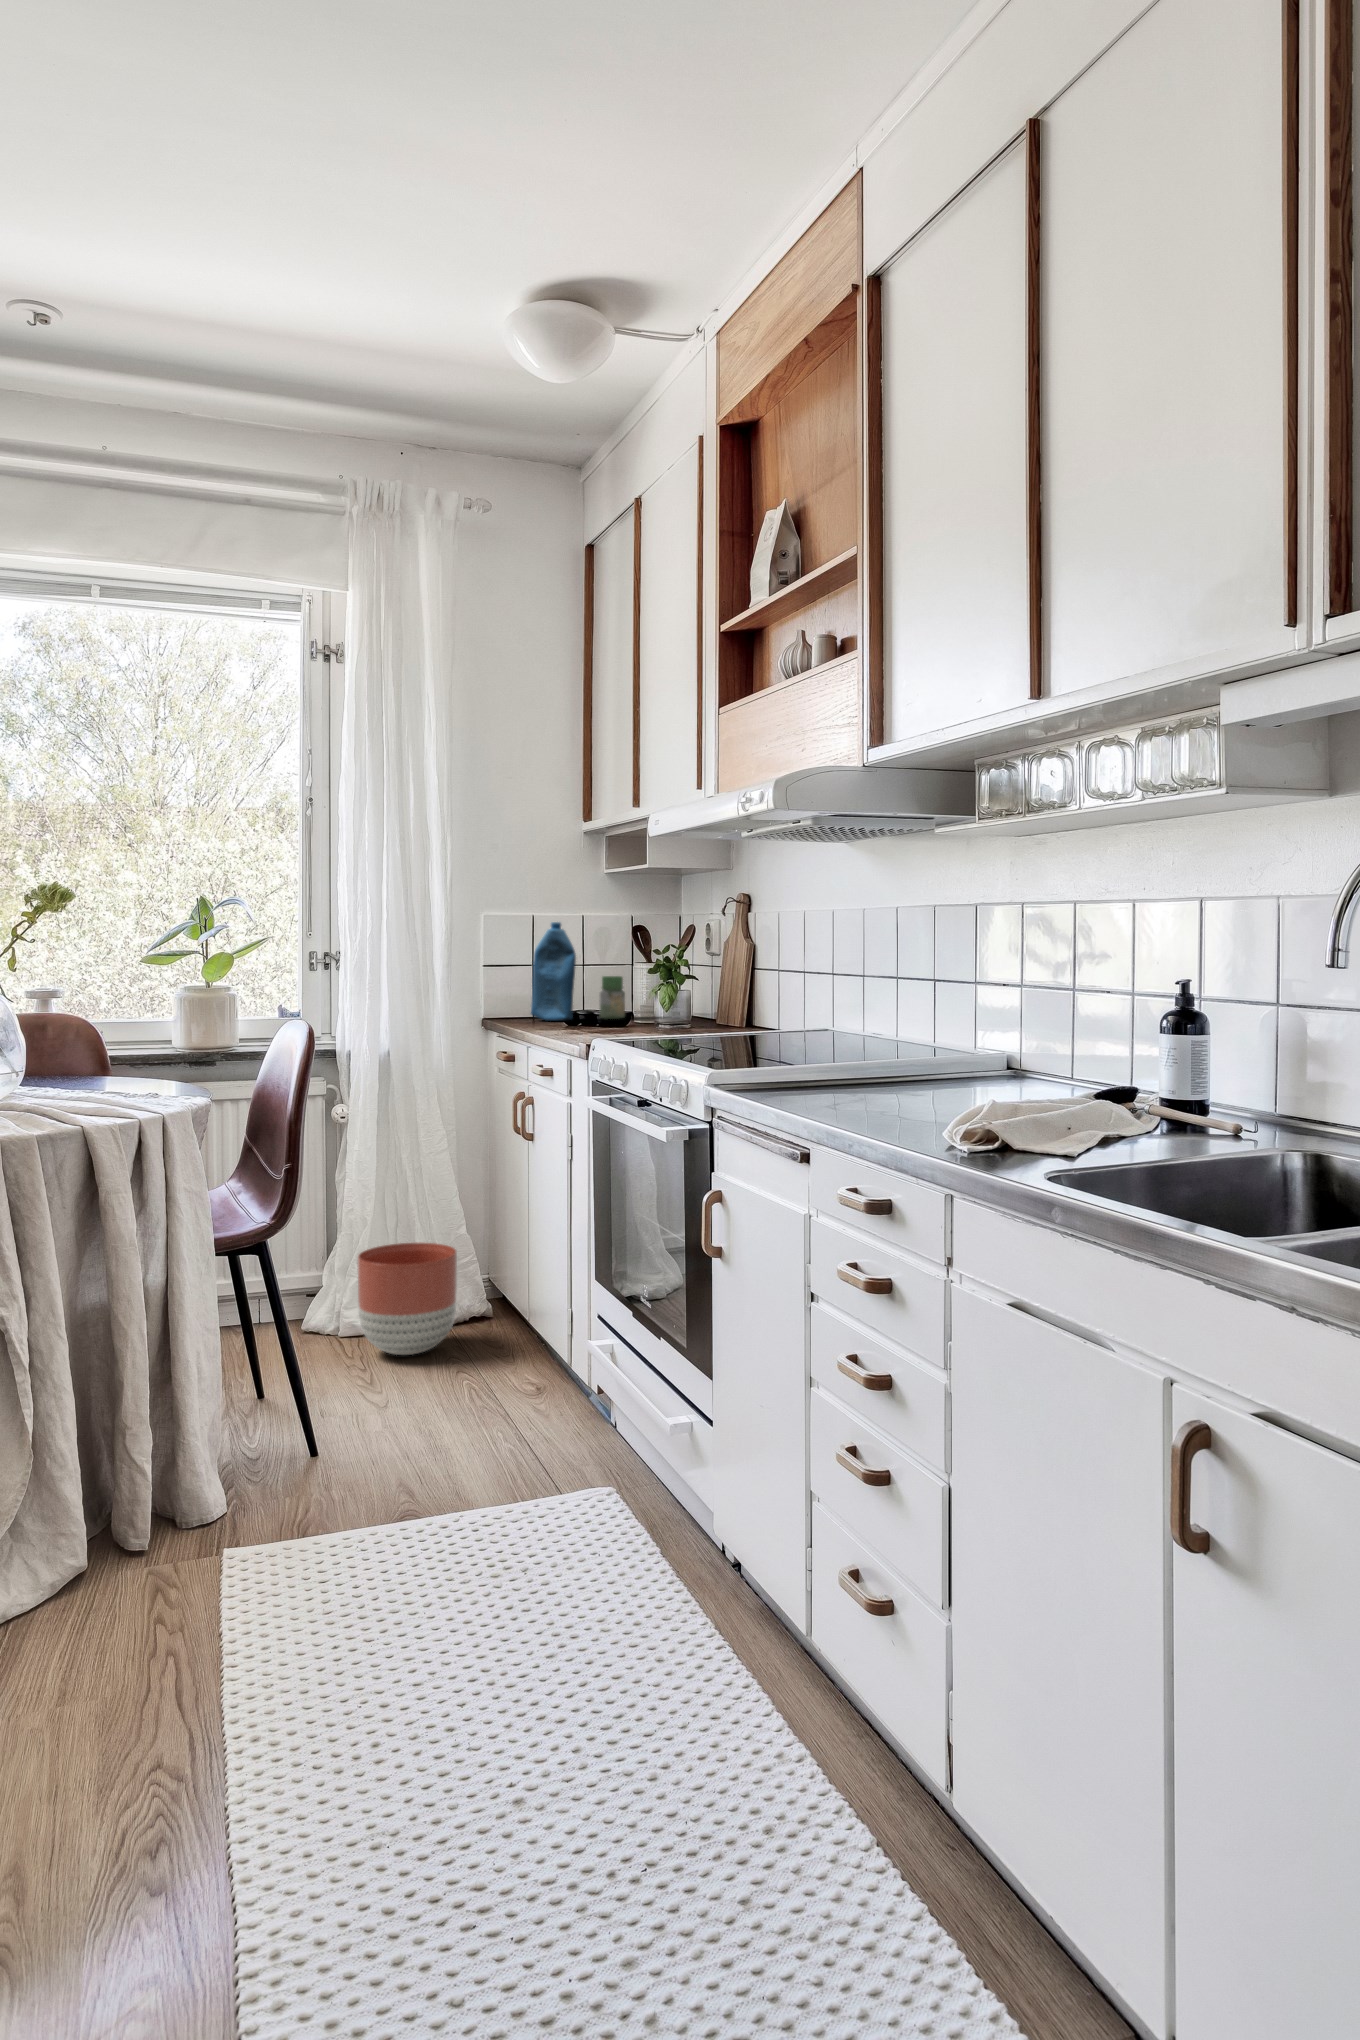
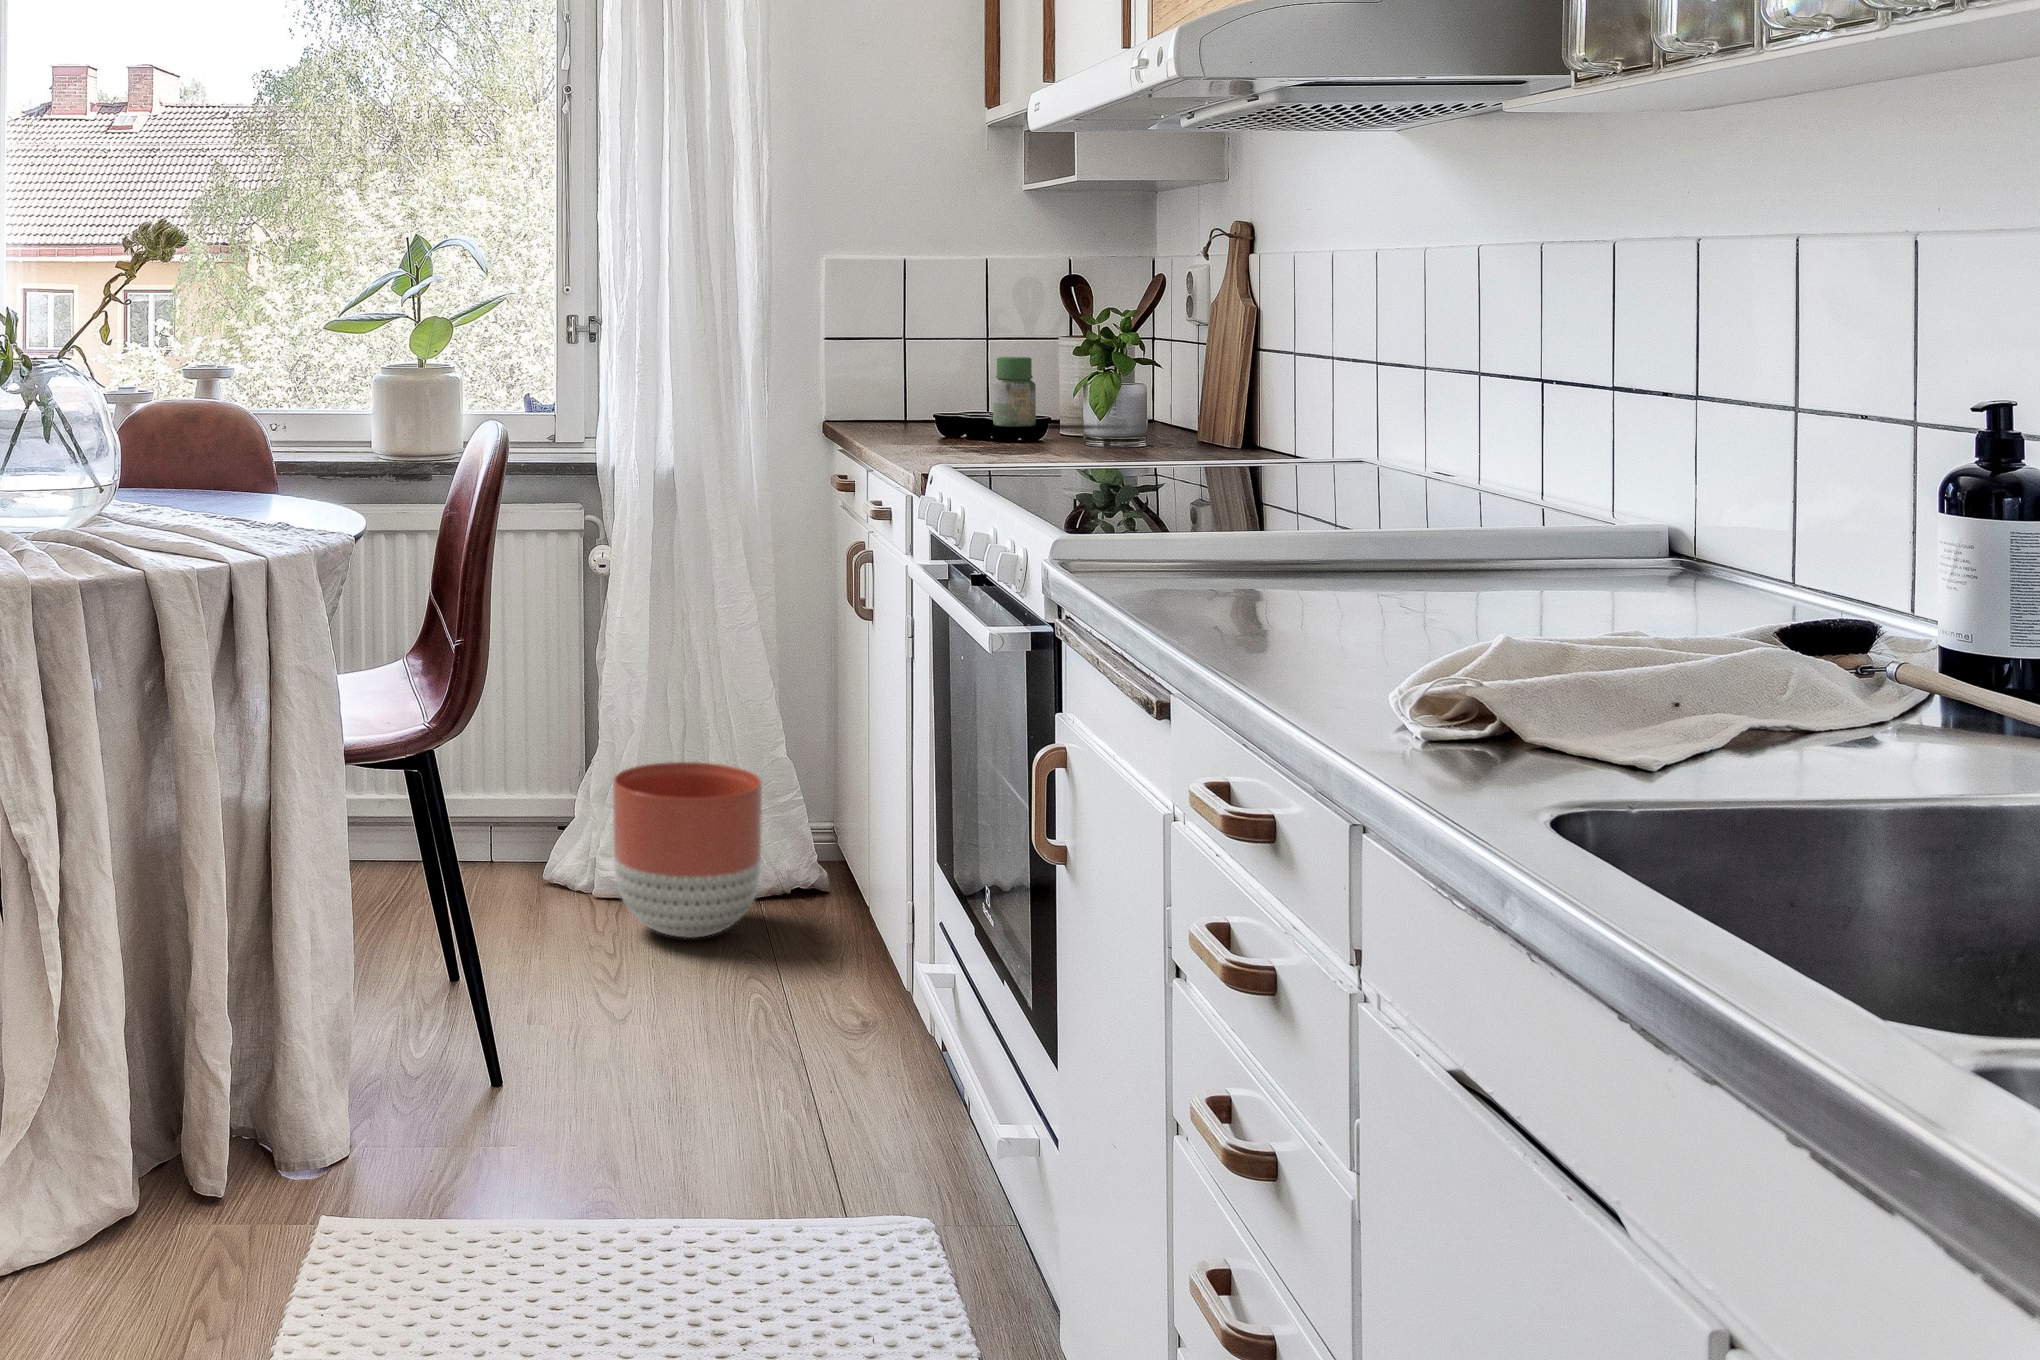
bottle: present [531,922,576,1021] -> none [881,270,952,428]

